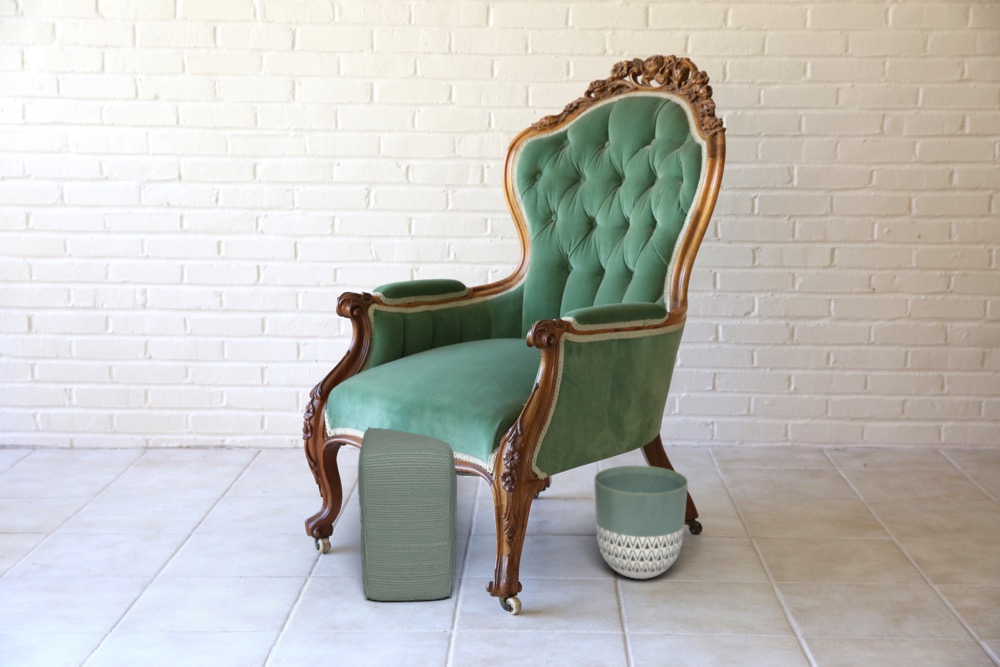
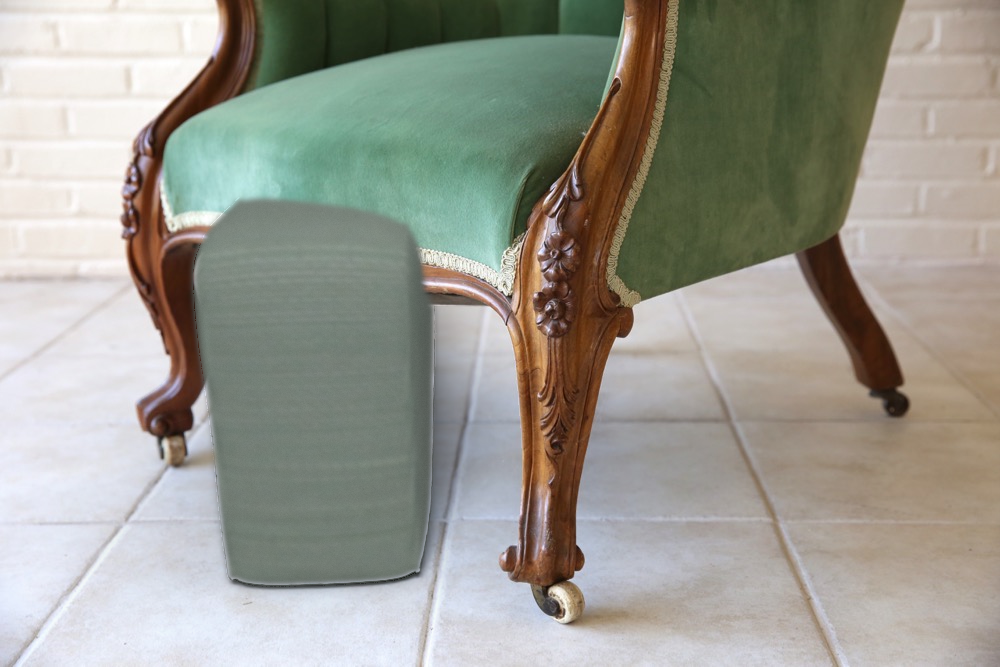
planter: present [594,465,688,579] -> none [732,284,946,522]

